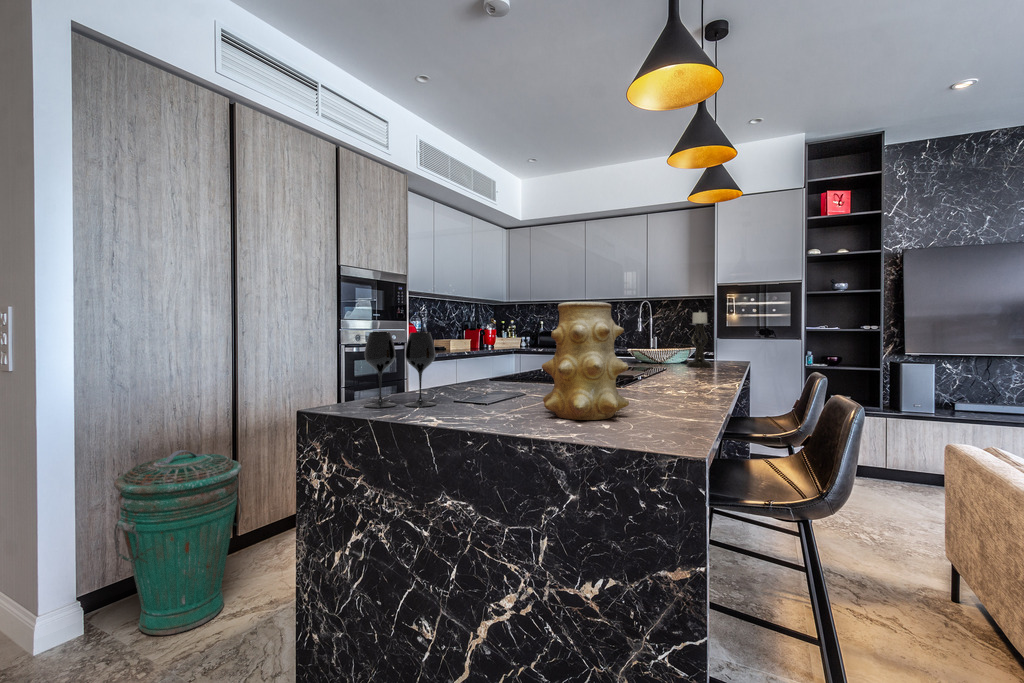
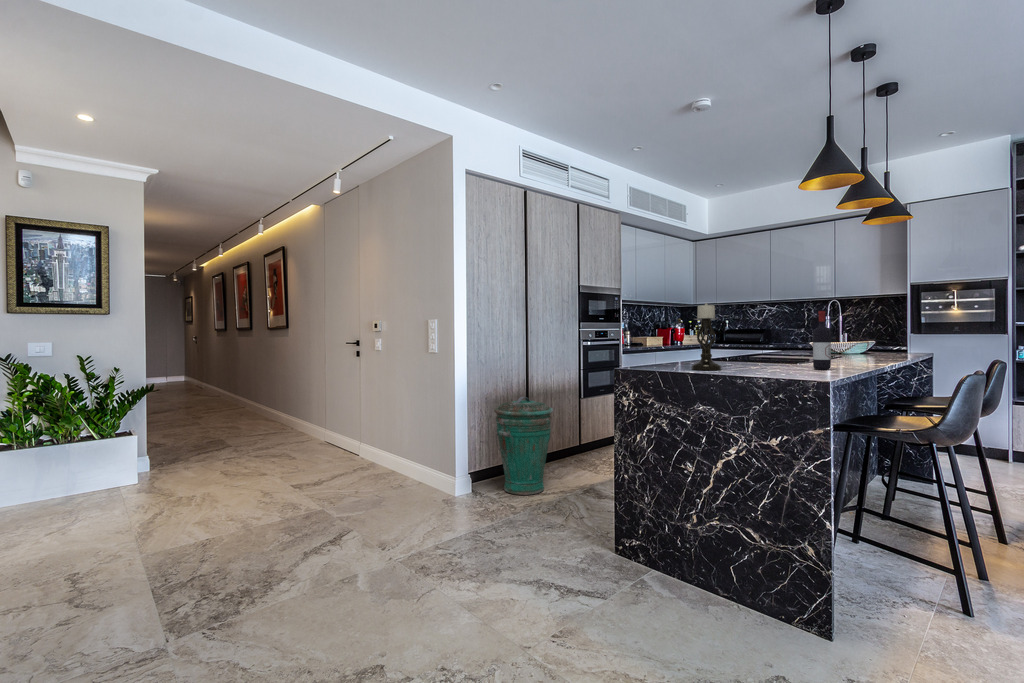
vase: present [542,302,629,420] -> none [747,311,797,371]
wine bottle: none [653,304,683,412] -> present [813,311,831,370]
candle holder: present [687,311,712,367] -> present [692,303,721,370]
wine glass: present [364,332,436,408] -> none [645,328,684,367]

